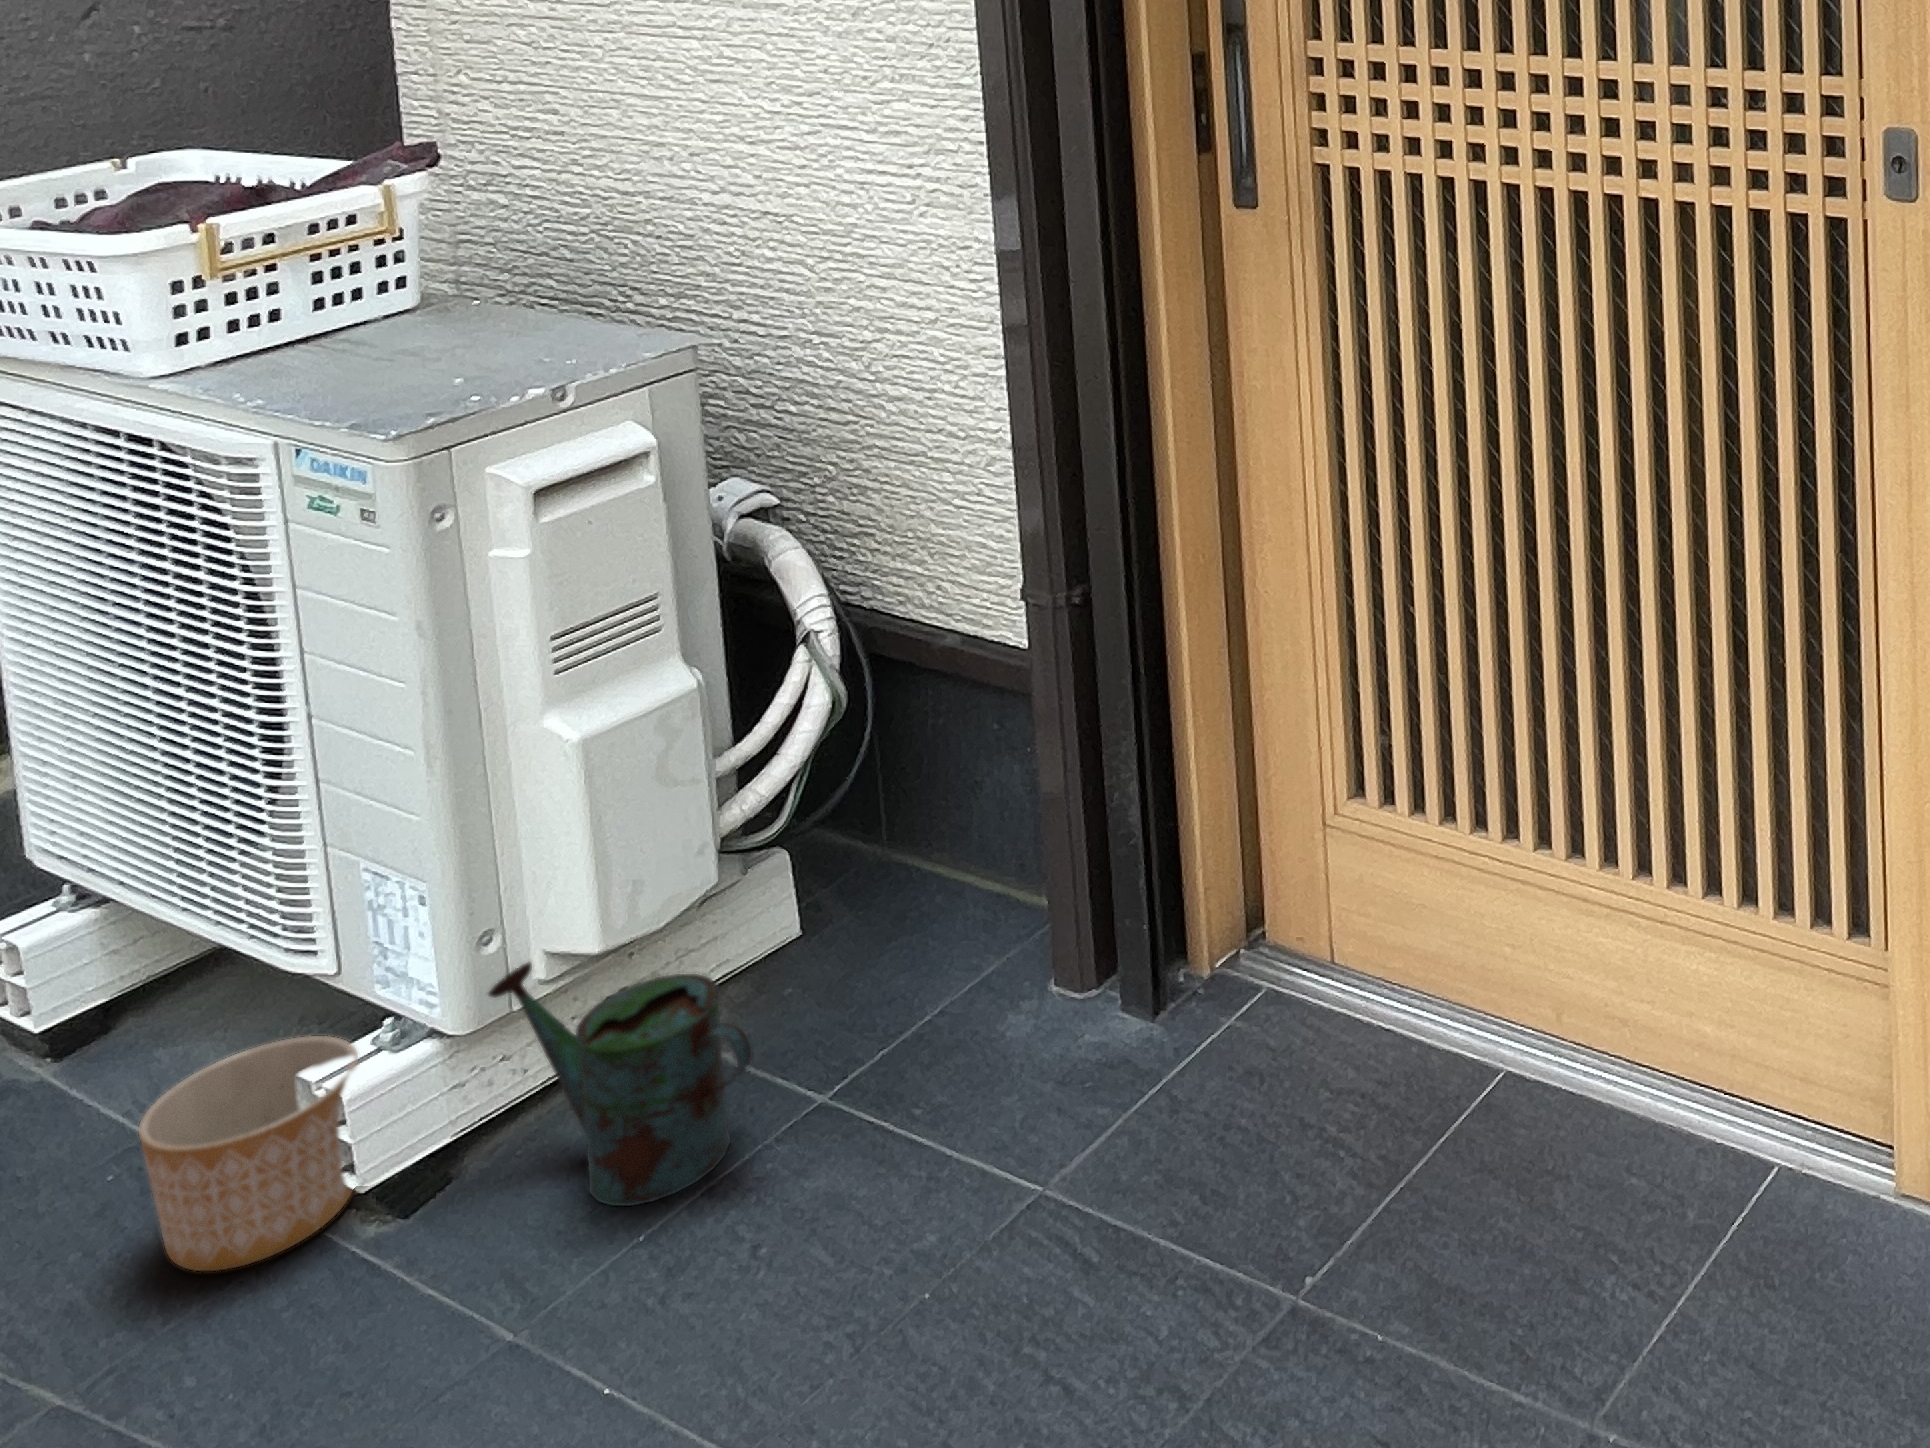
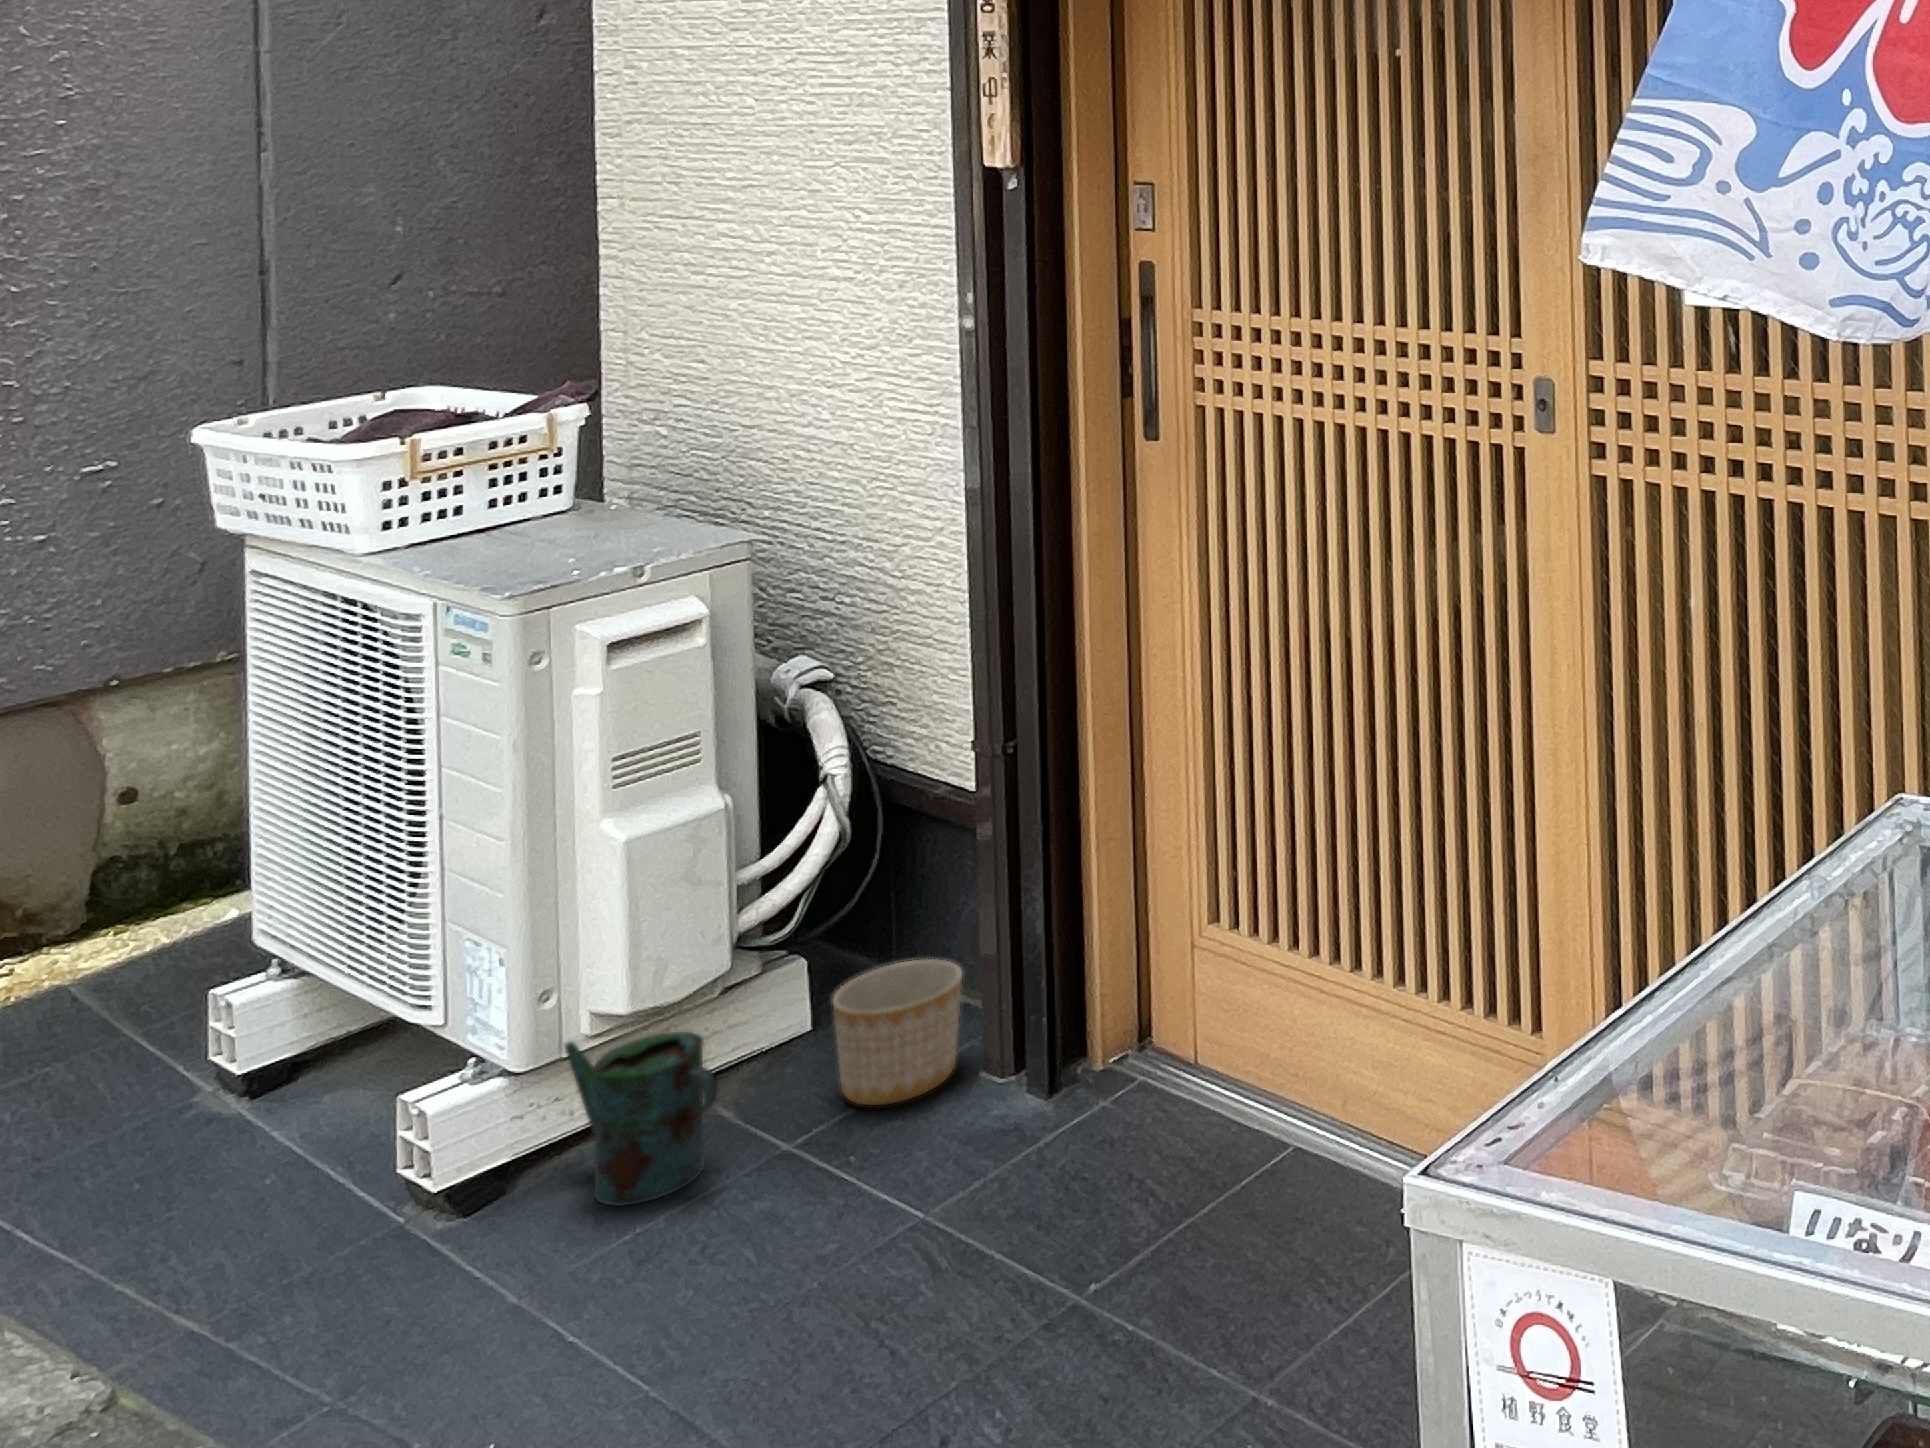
planter: present [139,1036,358,1271] -> present [832,959,963,1105]

